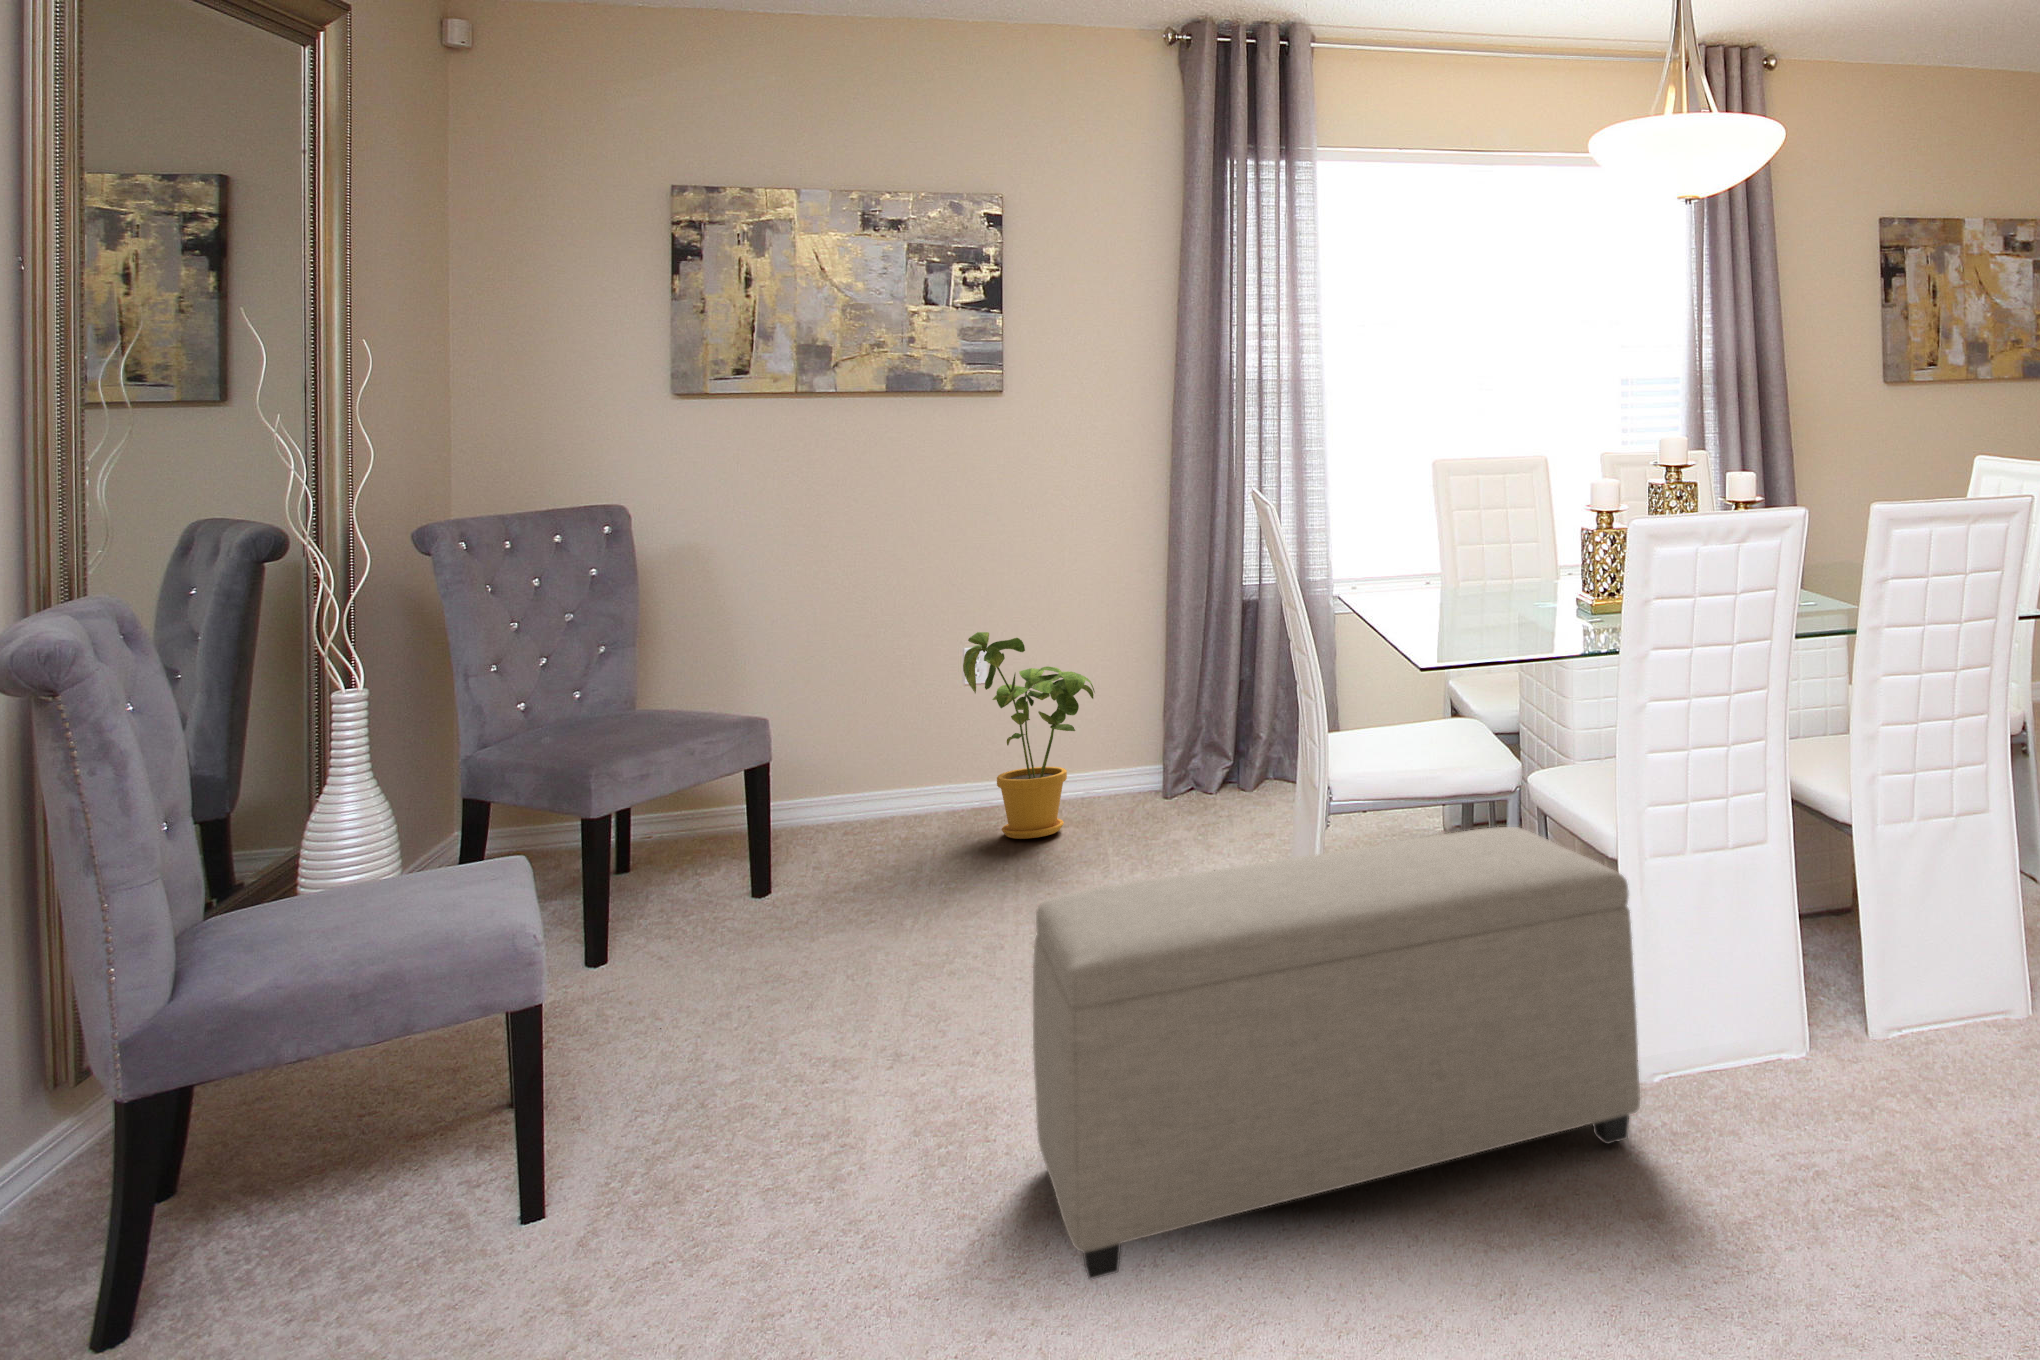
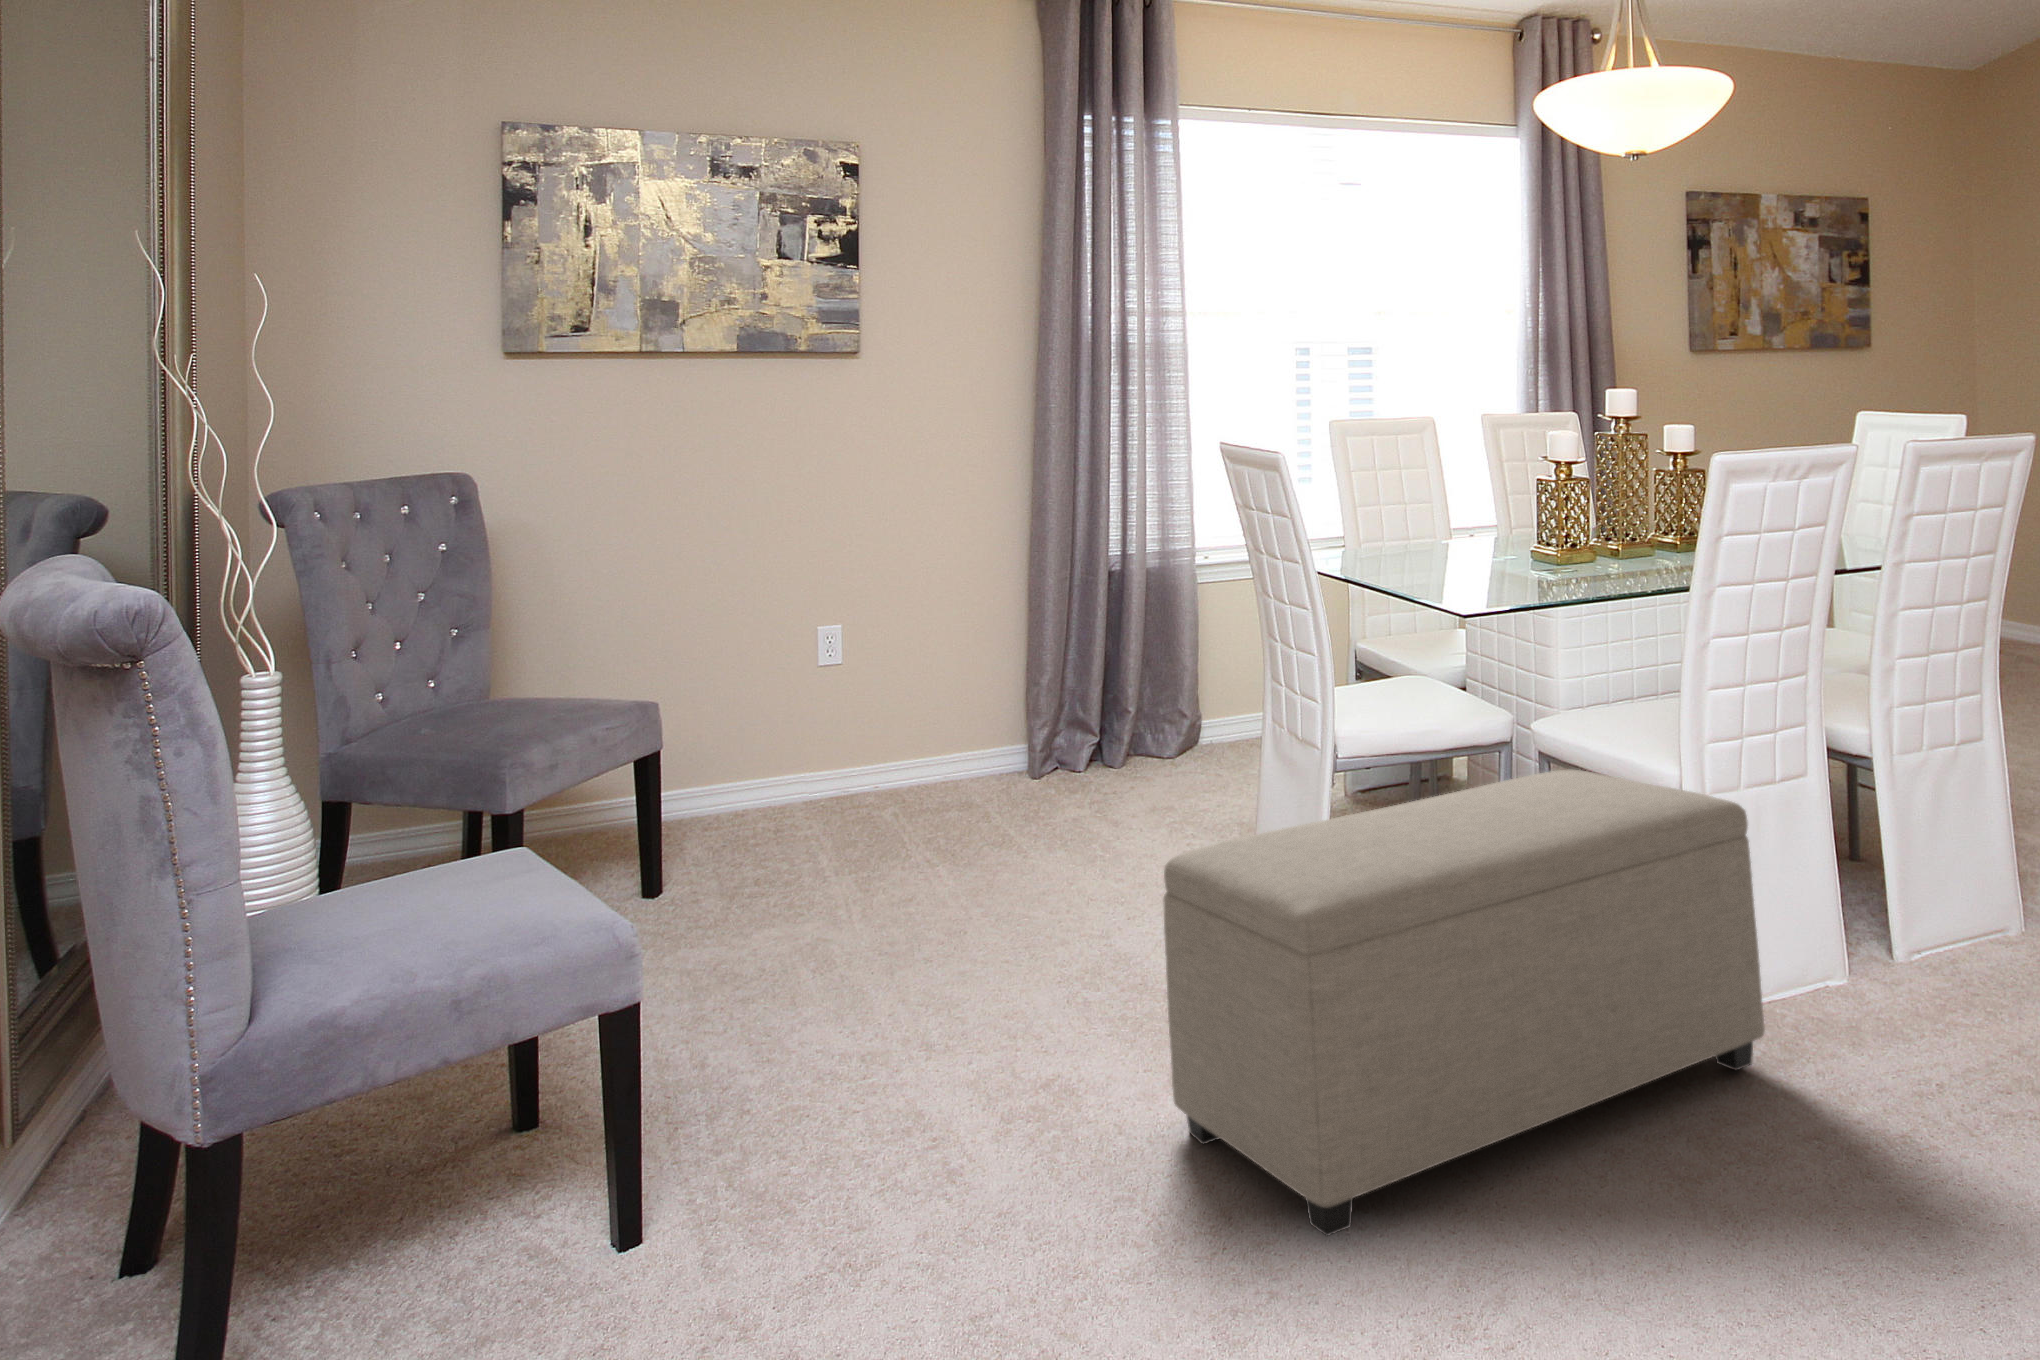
house plant: present [963,632,1095,839] -> none [837,605,980,824]

